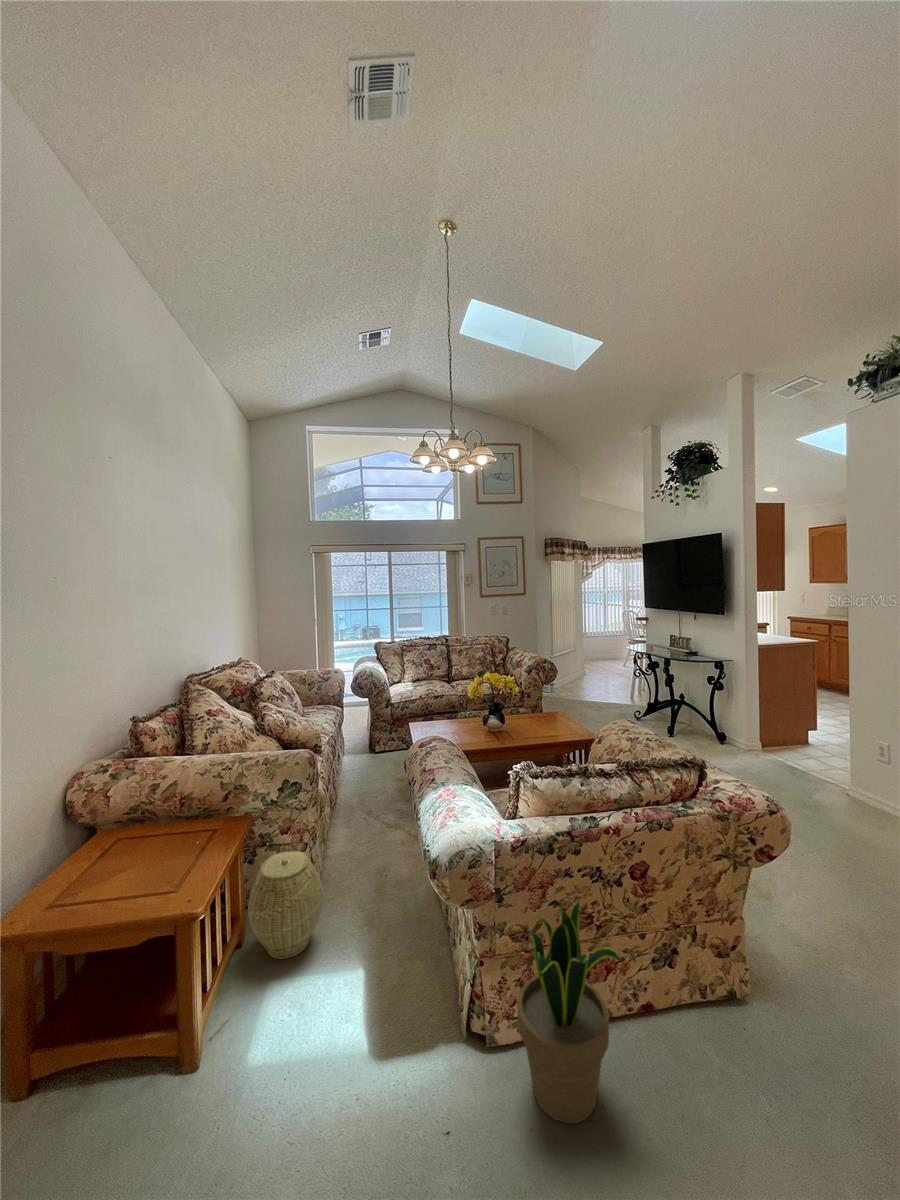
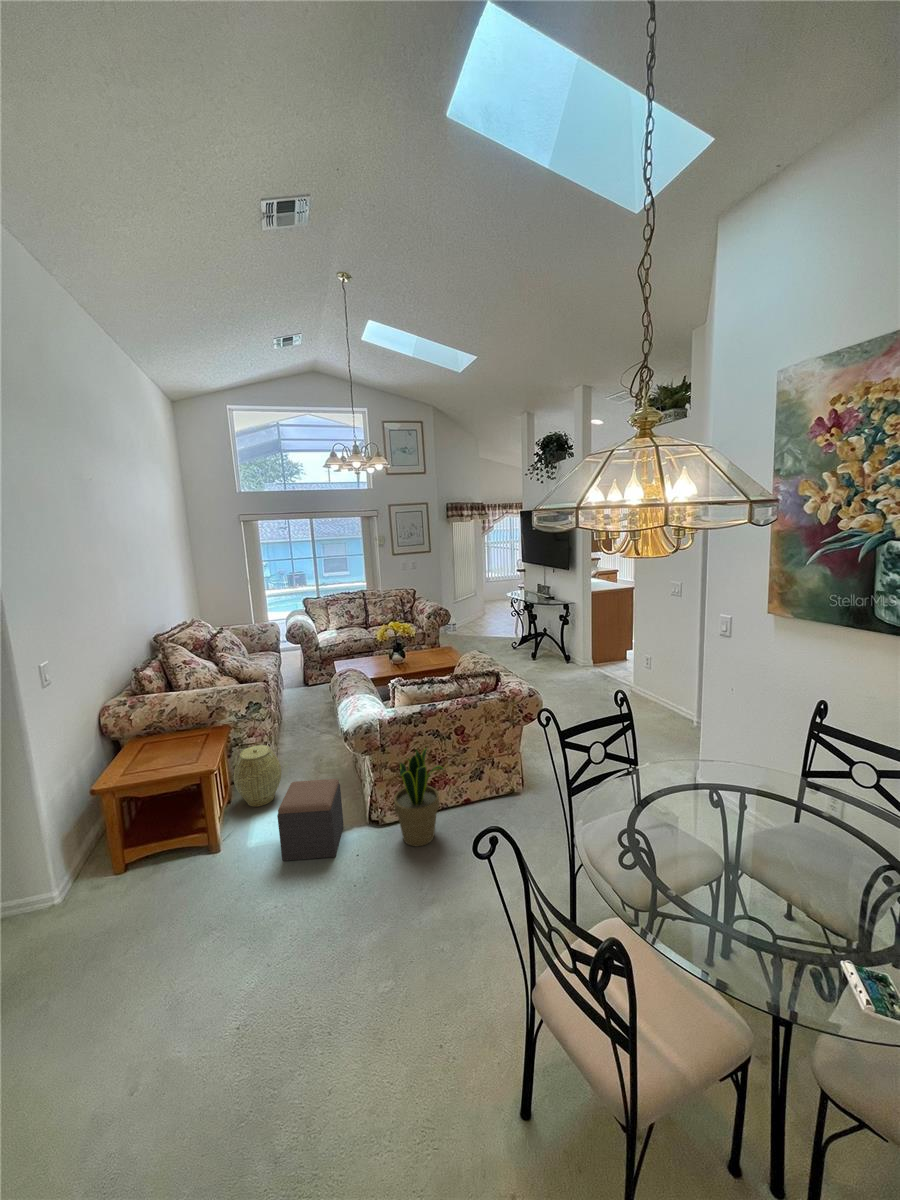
footstool: none [297,939,418,1125] -> present [277,779,344,861]

